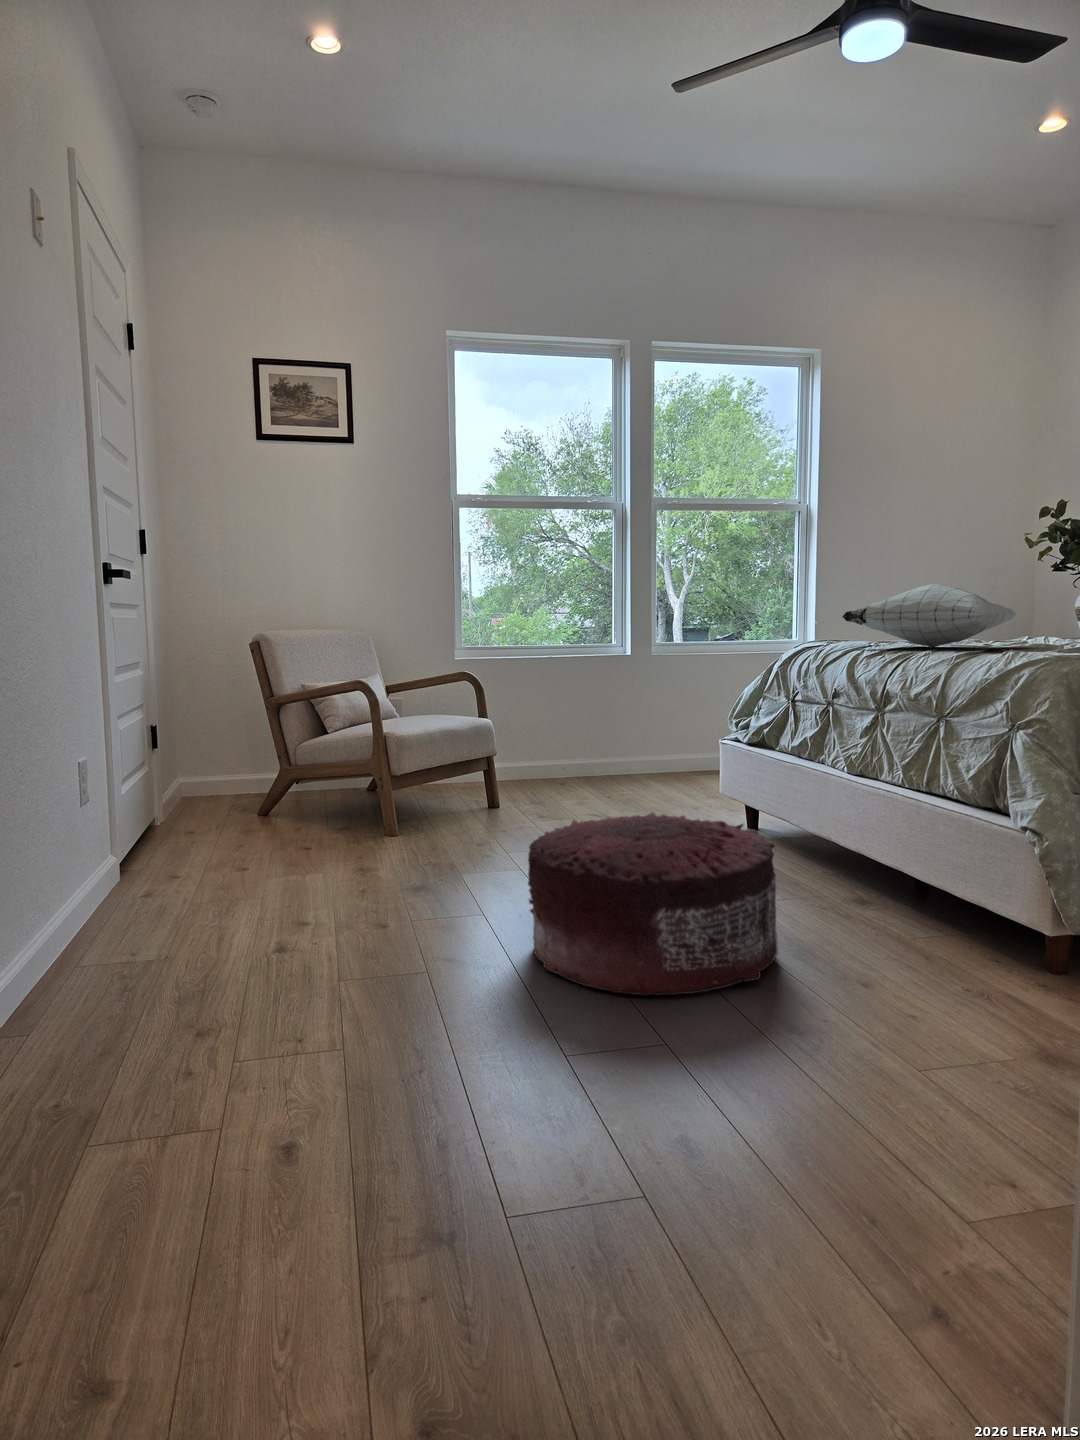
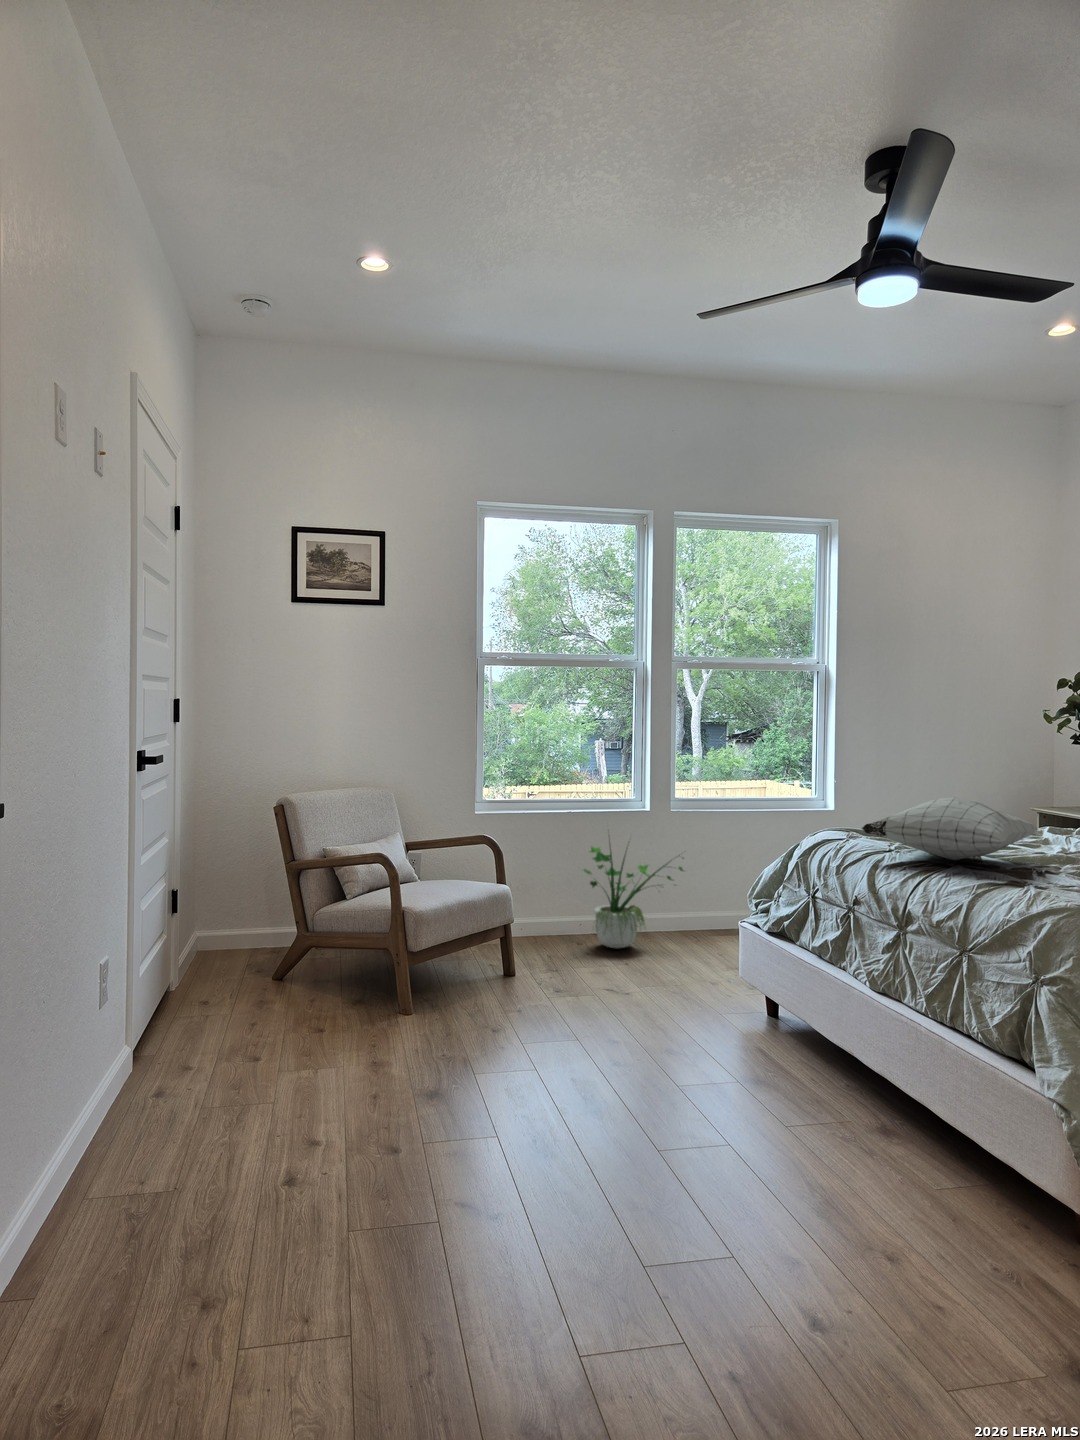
potted plant: none [557,663,671,788] -> present [583,846,683,948]
pouf: present [528,812,779,996] -> none [542,1040,798,1277]

